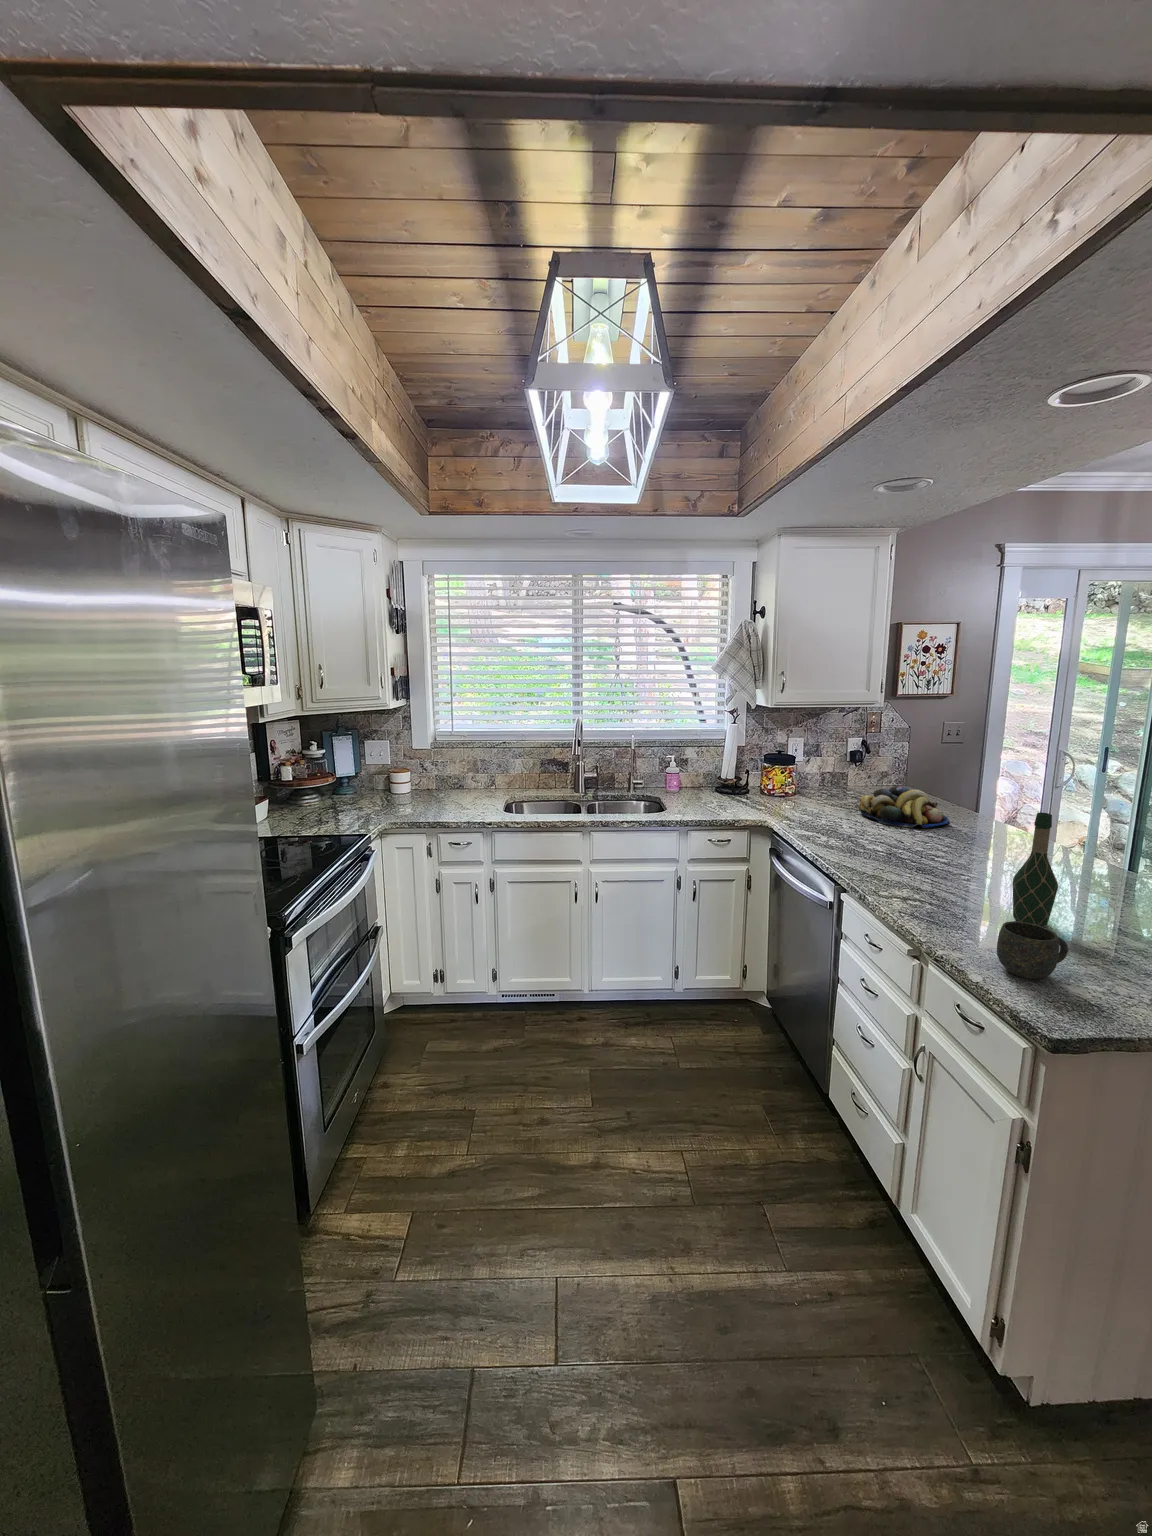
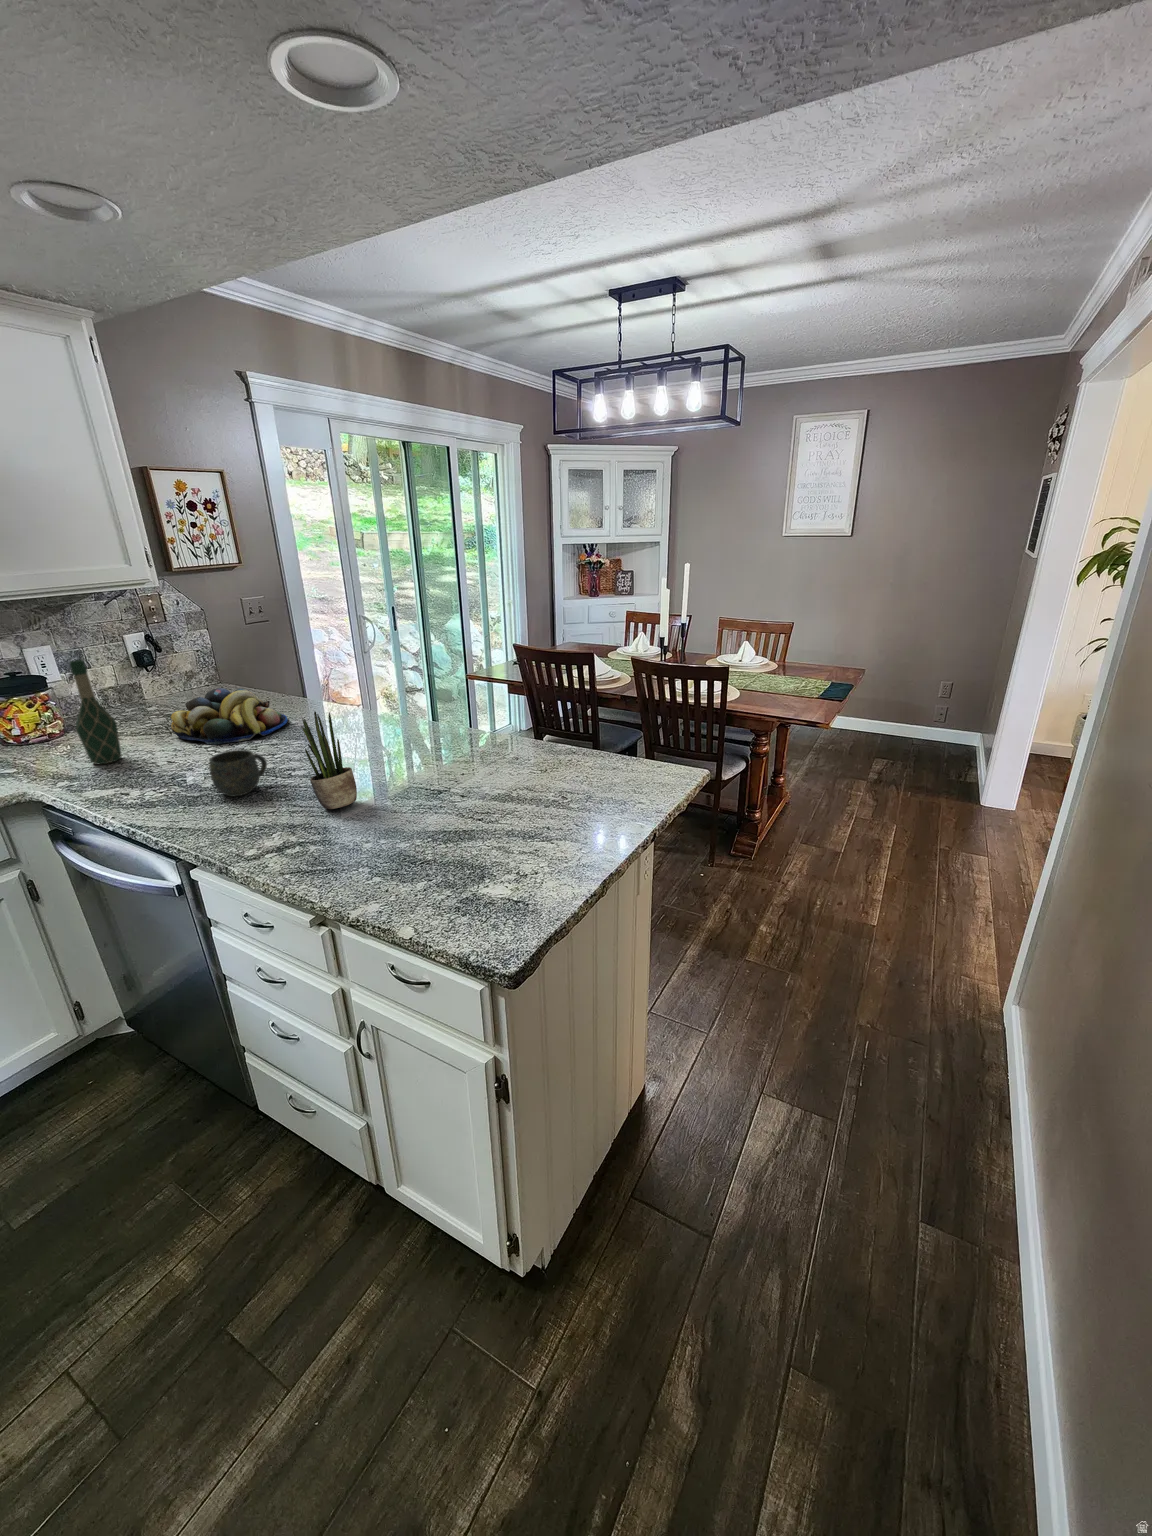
potted plant: none [945,809,984,890] -> present [302,712,357,809]
wine bottle: present [1013,813,1058,926] -> present [70,660,121,764]
mug: present [997,921,1068,979] -> present [209,750,267,796]

